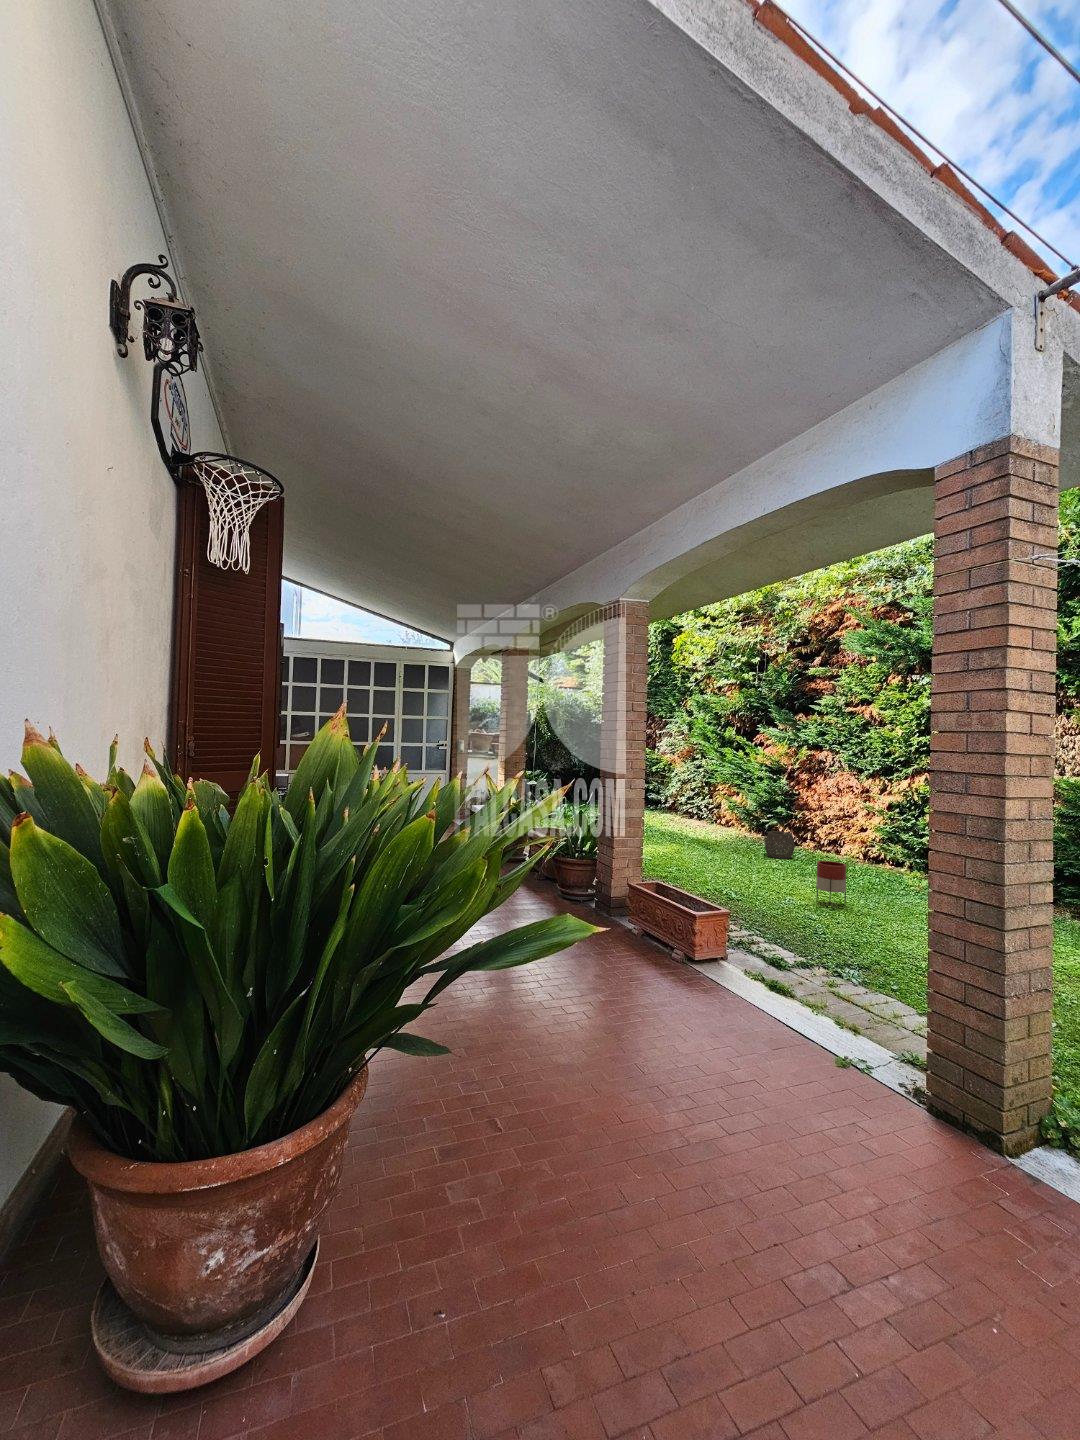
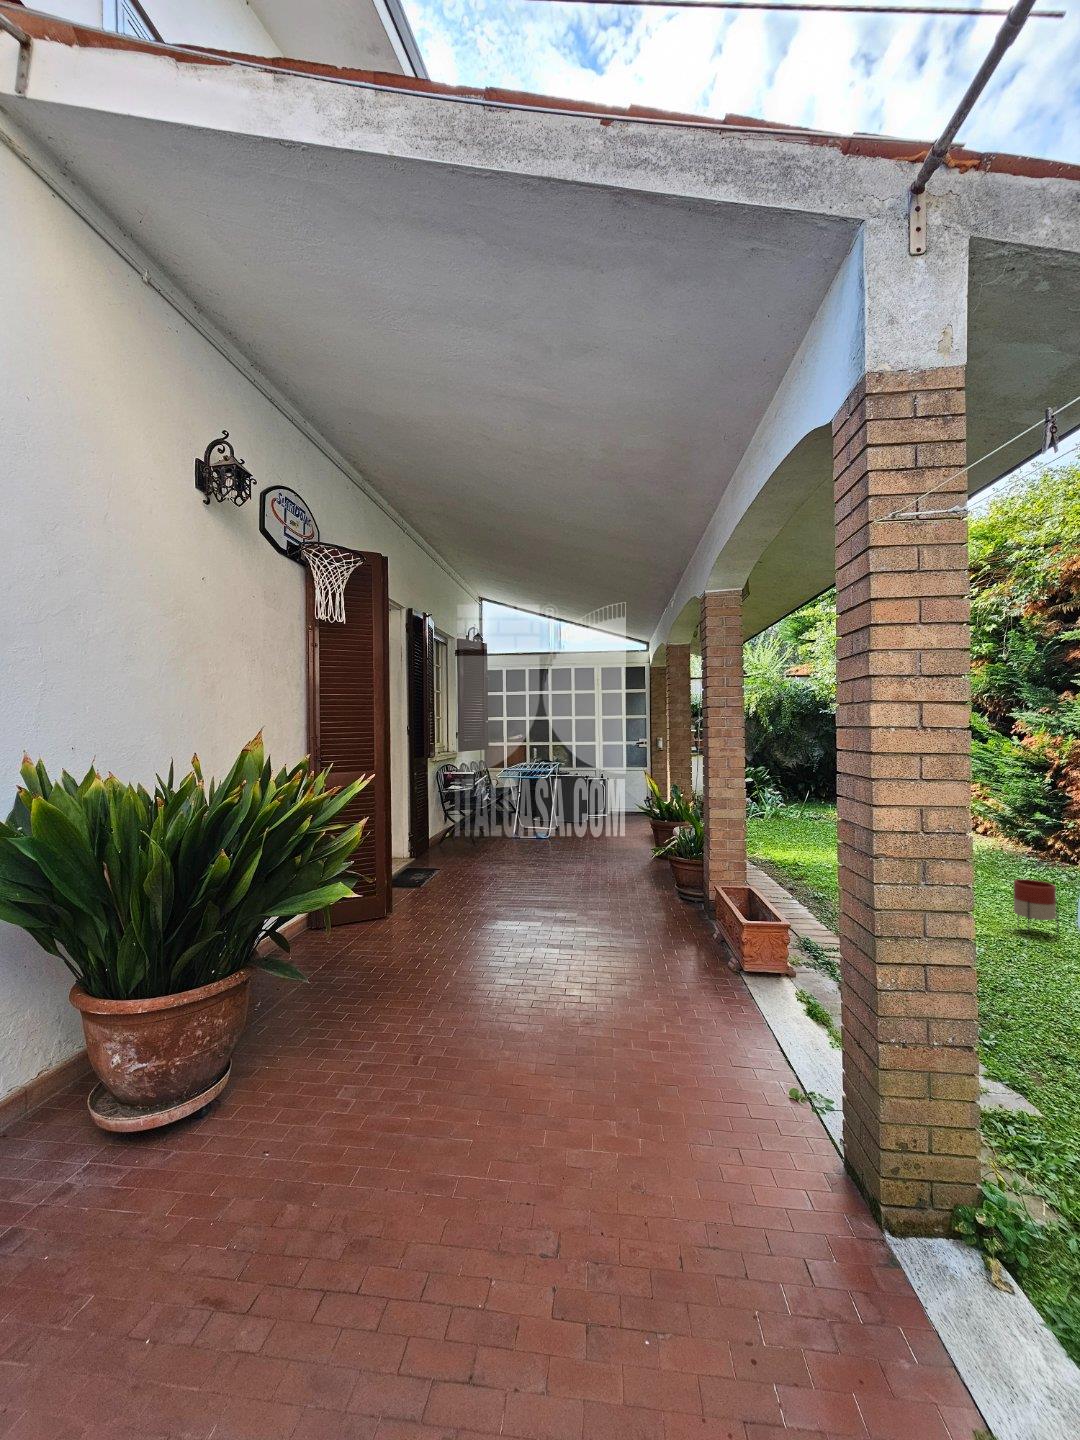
woven basket: present [765,831,795,859] -> none [1004,840,1048,875]

